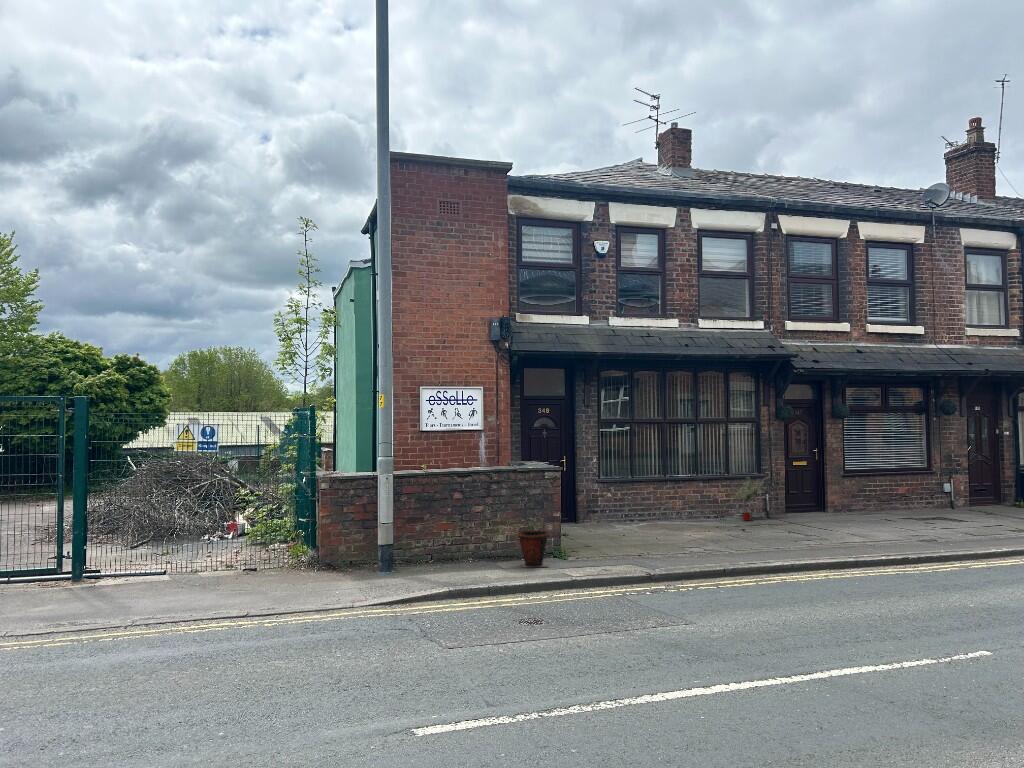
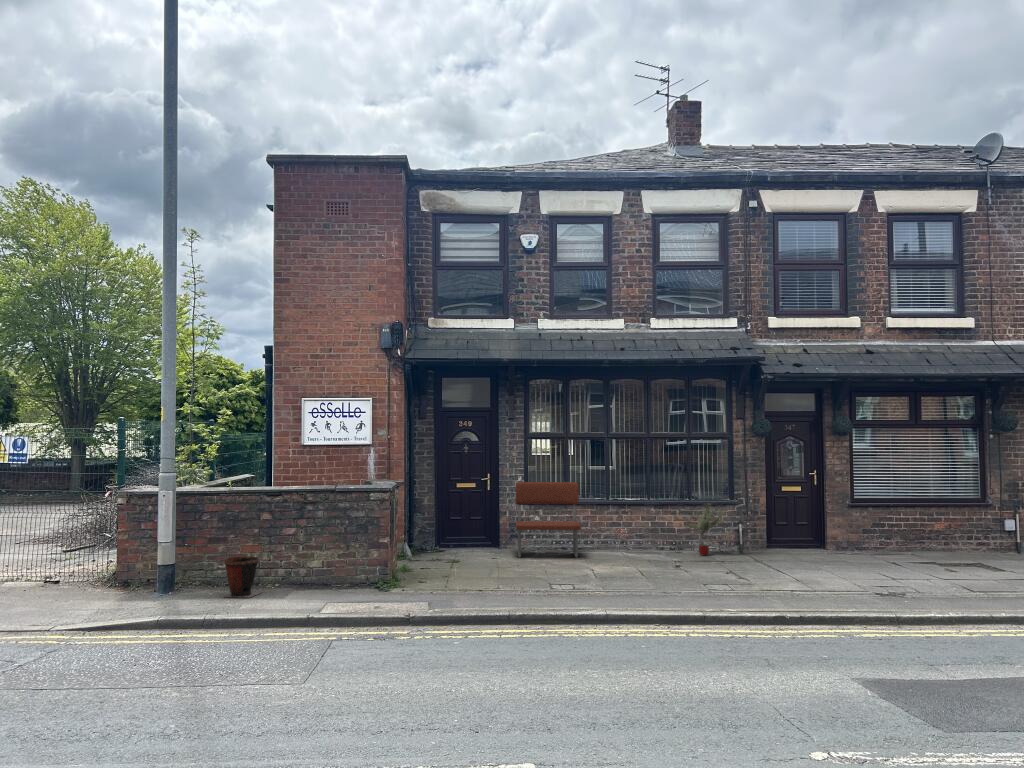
bench: none [595,462,661,529] -> present [516,482,581,557]
waste bin: present [517,530,549,567] -> present [224,556,261,598]

